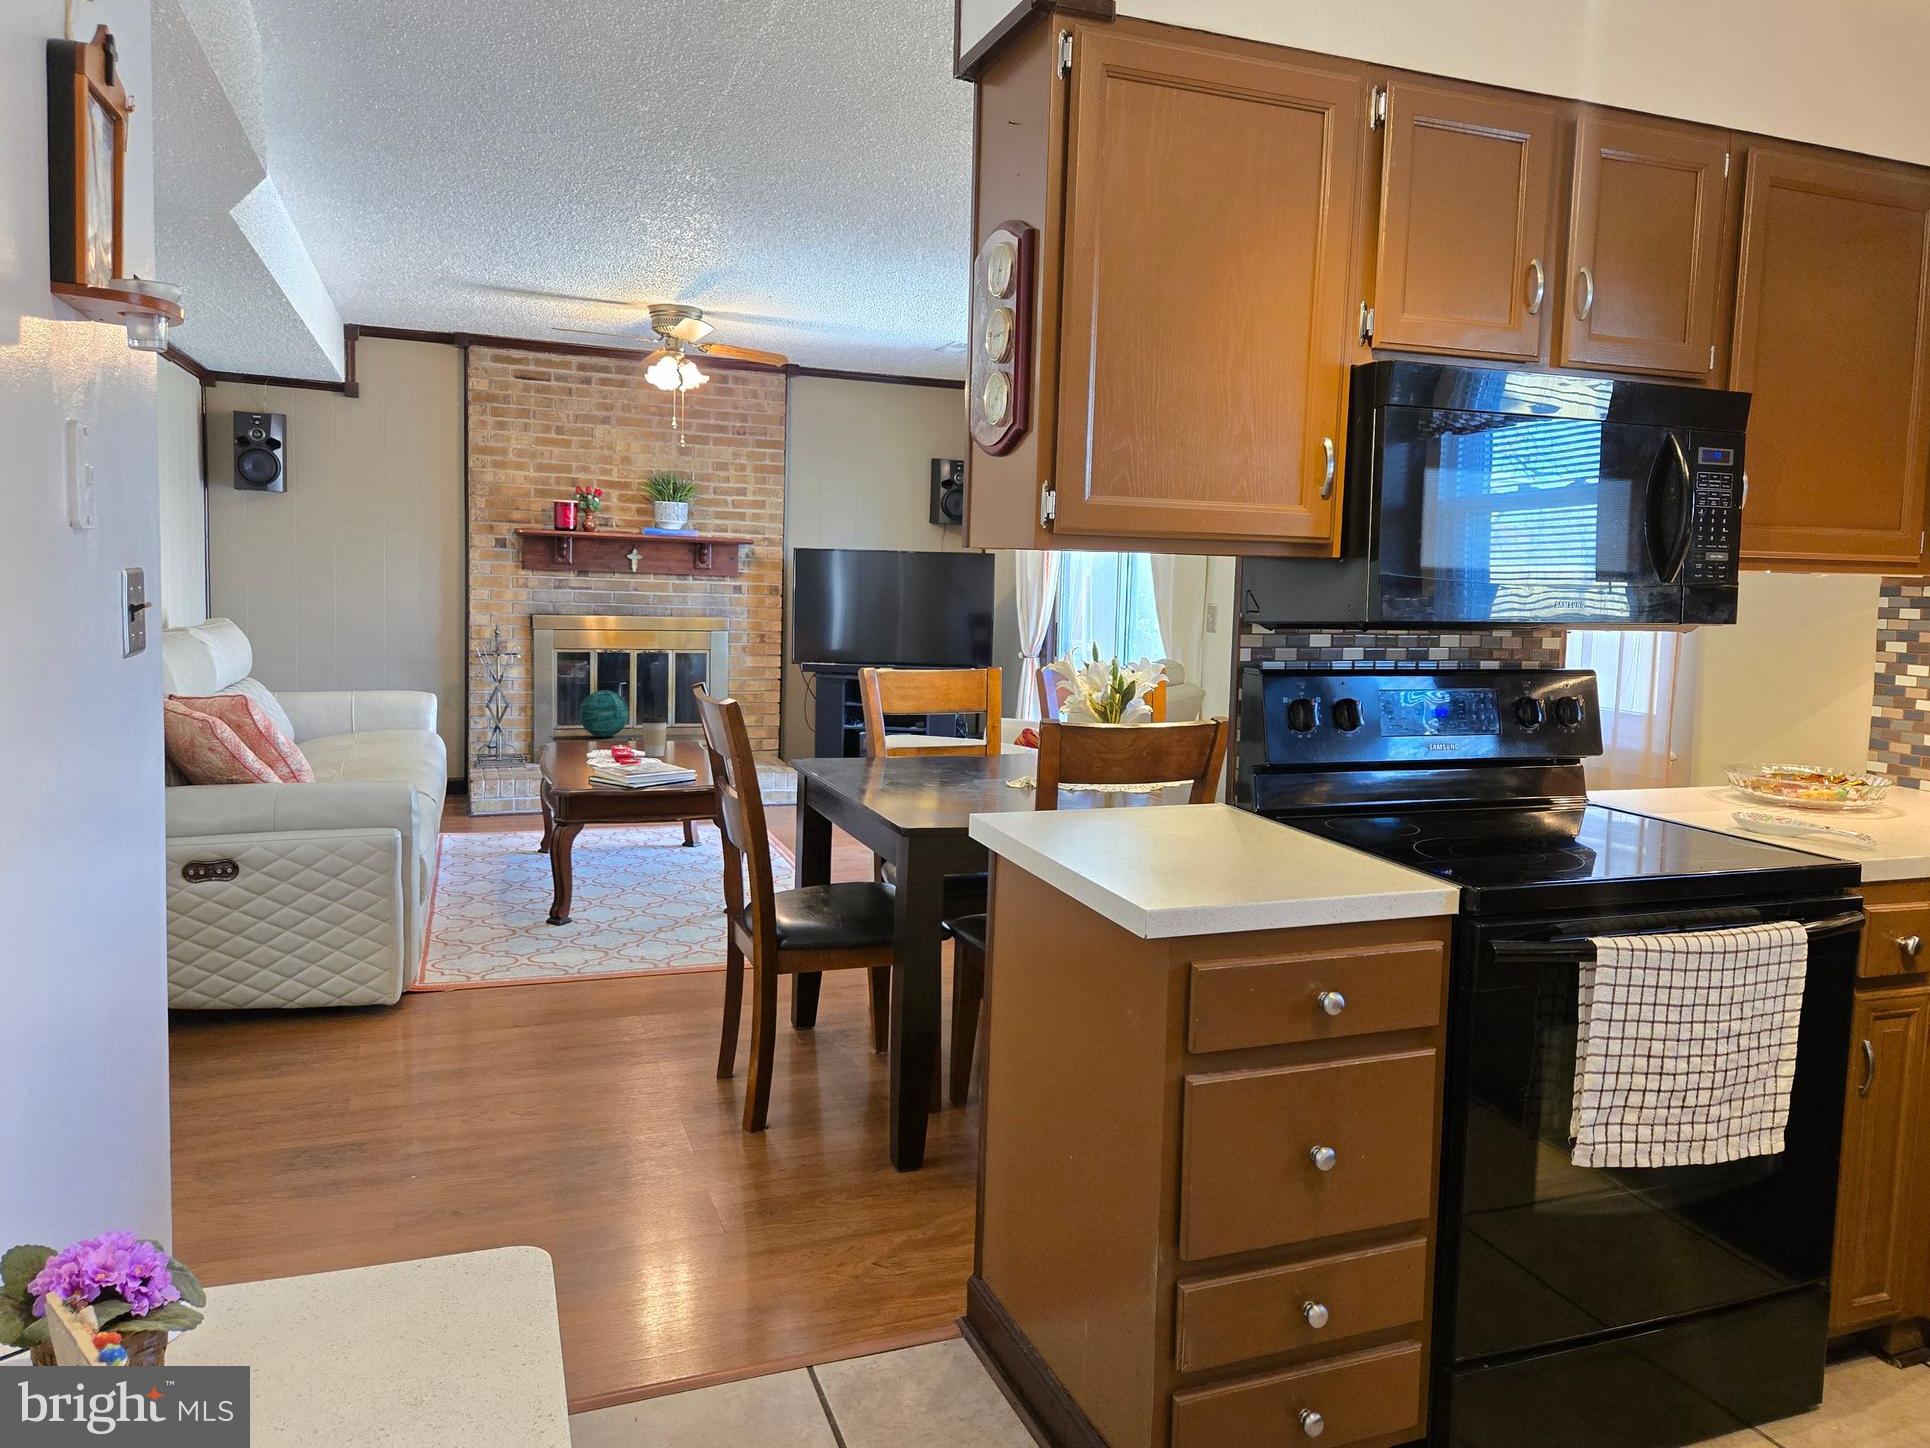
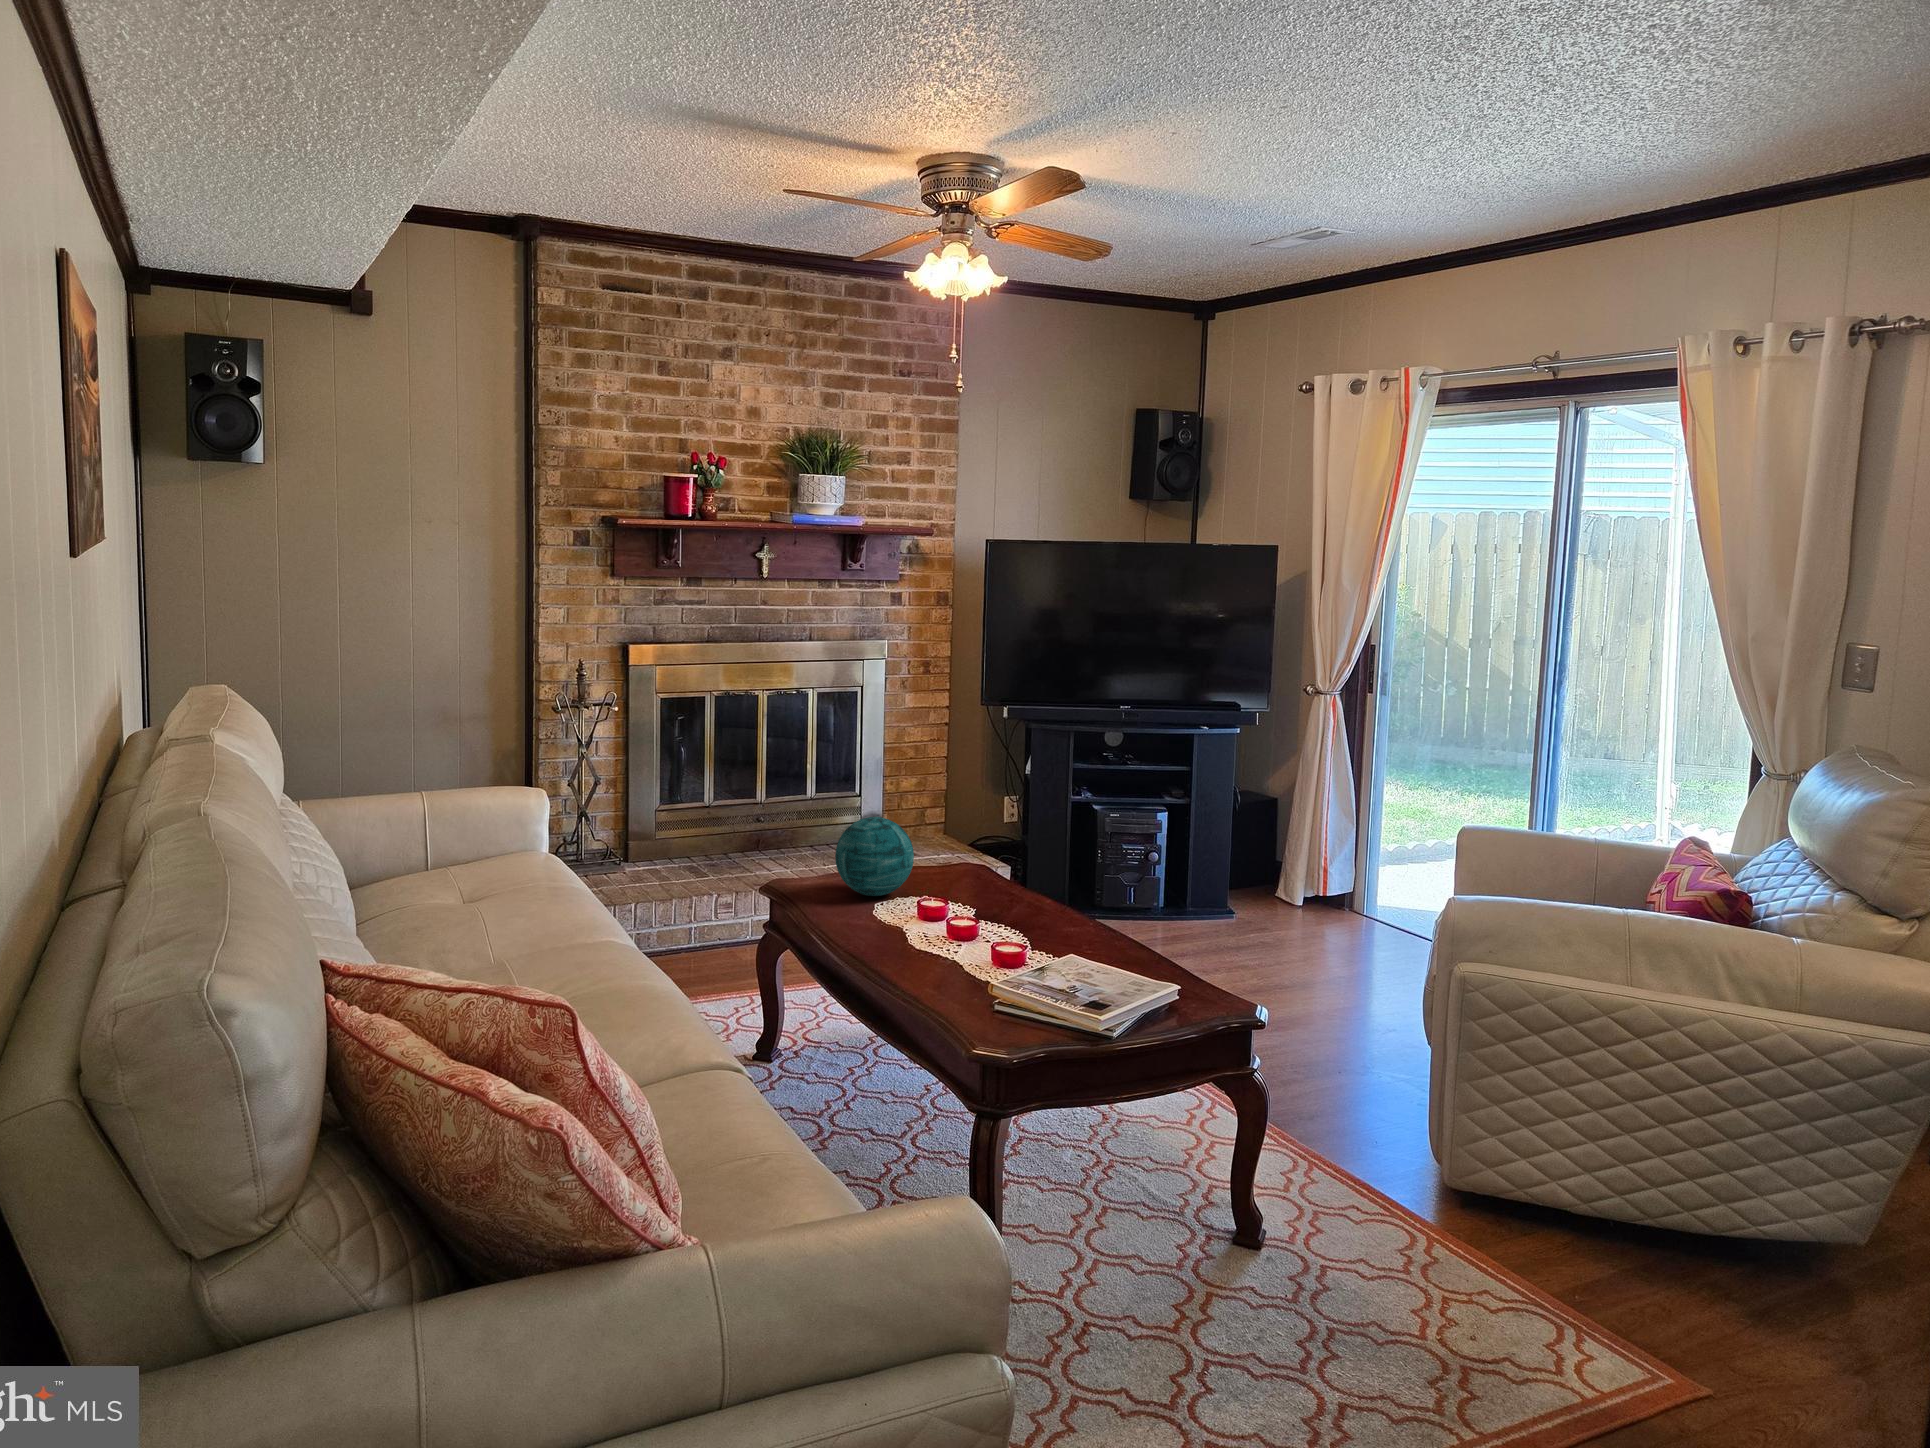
coffee cup: present [642,715,667,757] -> none [1059,911,1104,991]

